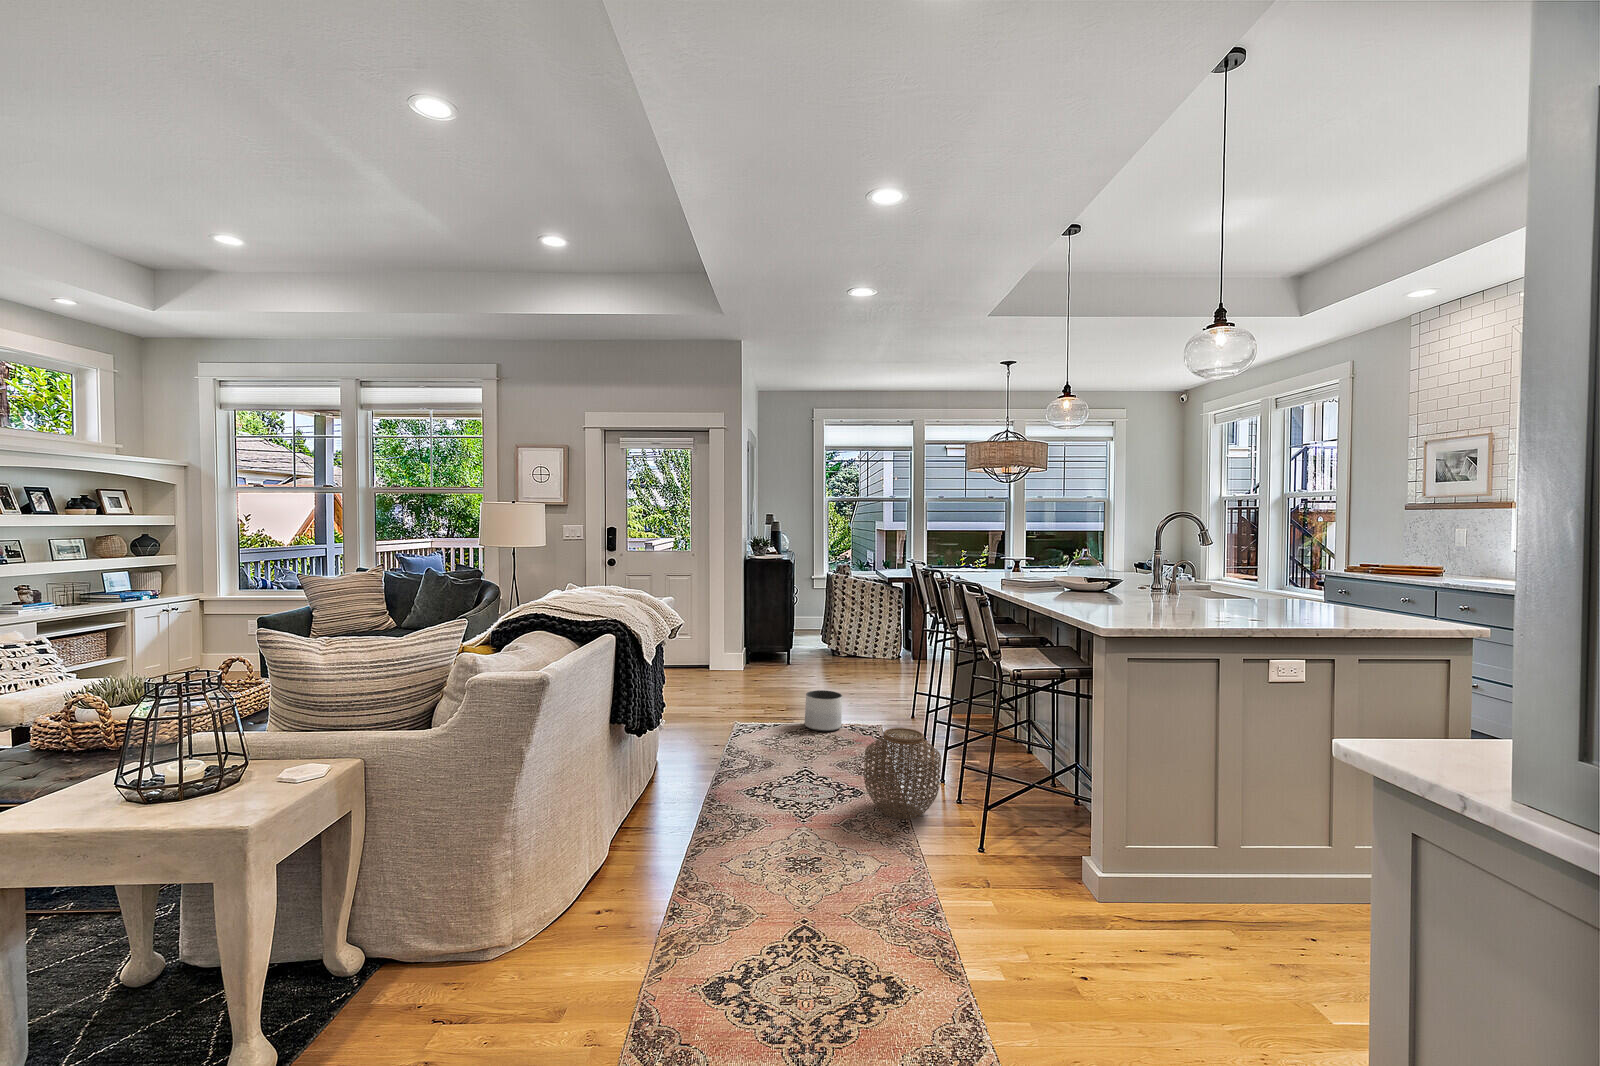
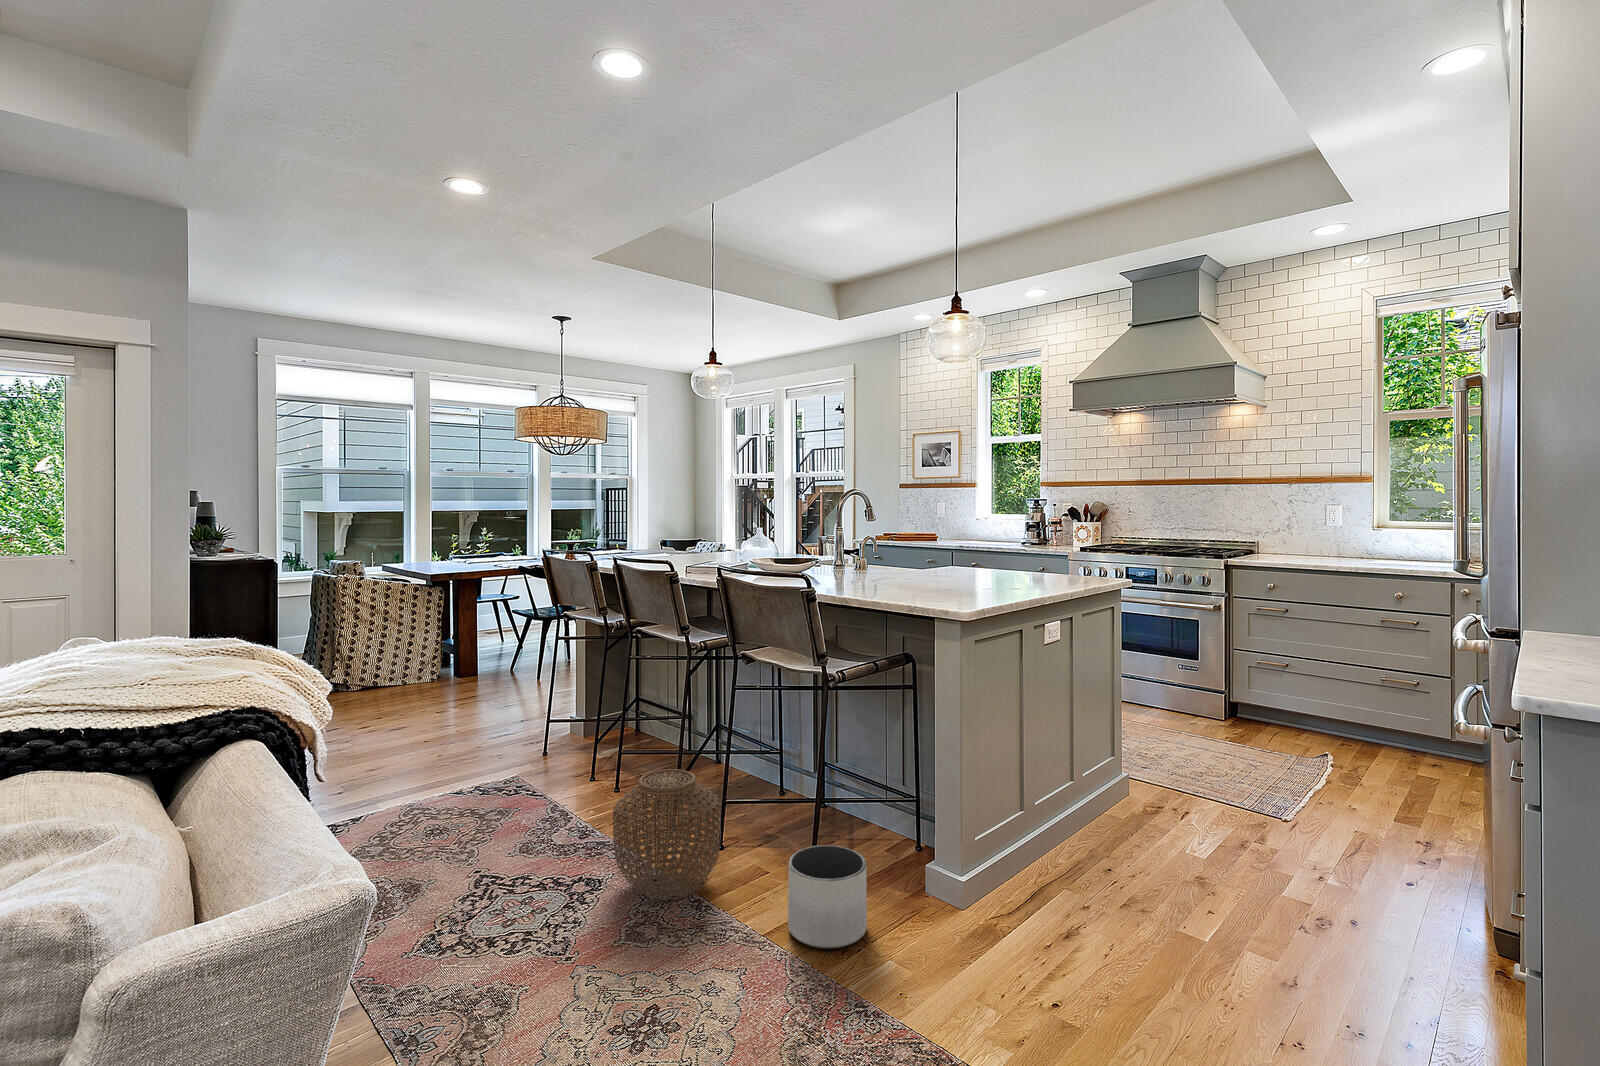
planter: present [805,690,842,731] -> present [788,845,867,949]

